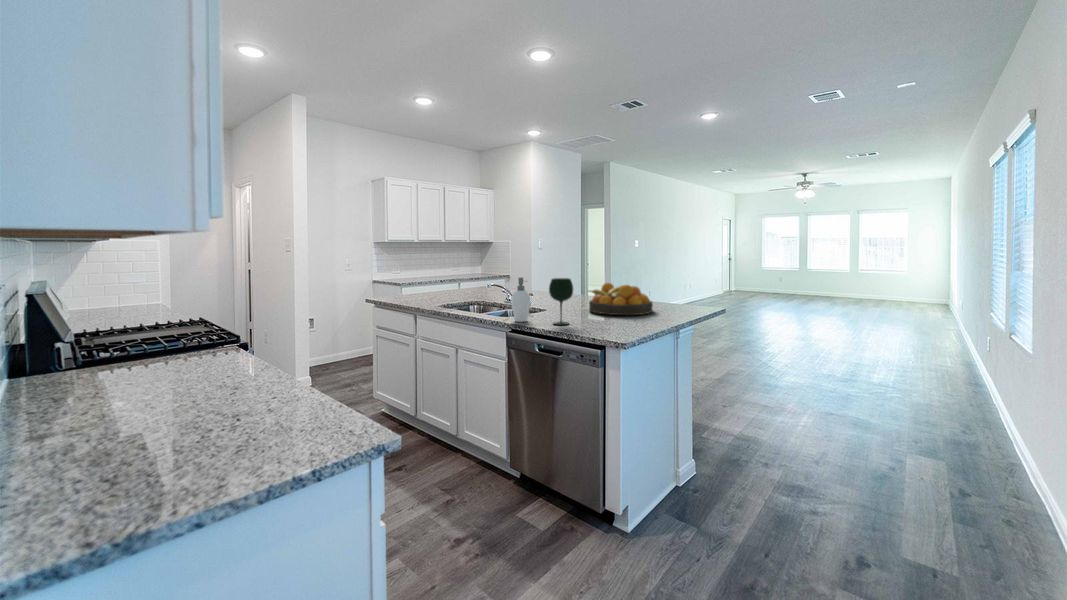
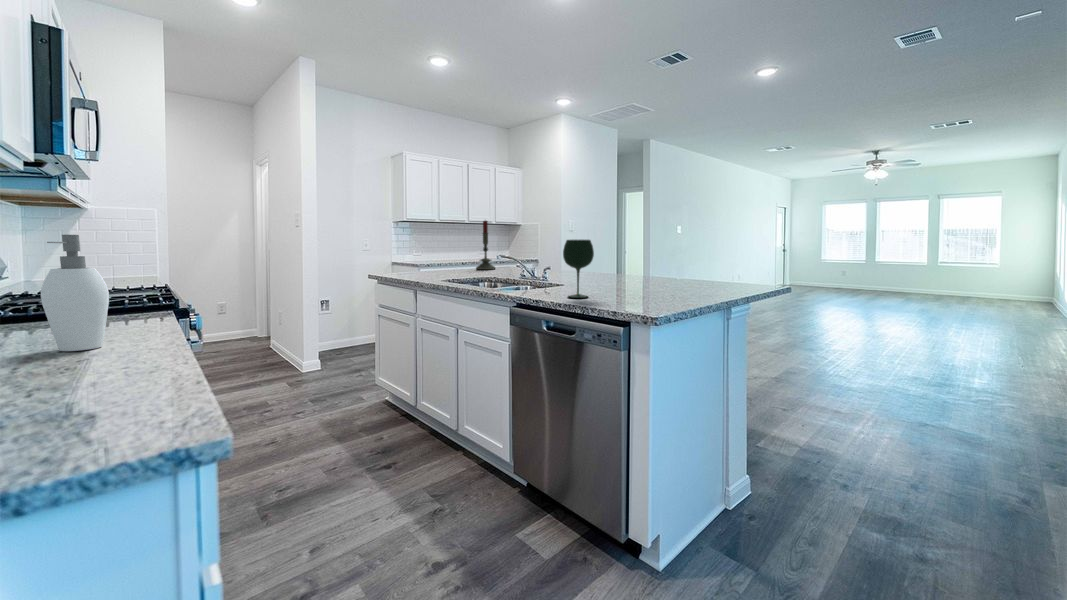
candle: none [462,247,479,292] -> present [476,221,495,270]
soap dispenser: present [511,278,531,322] -> present [41,235,109,351]
fruit bowl: present [589,283,653,315] -> none [615,251,697,289]

